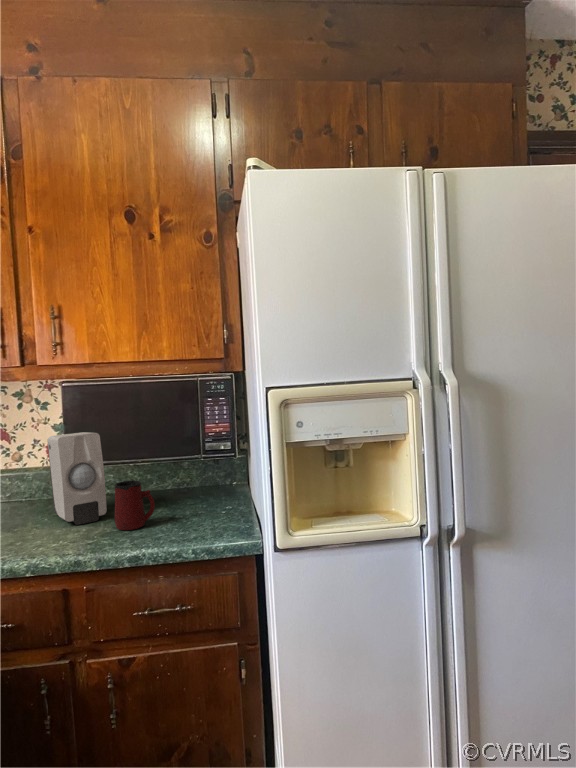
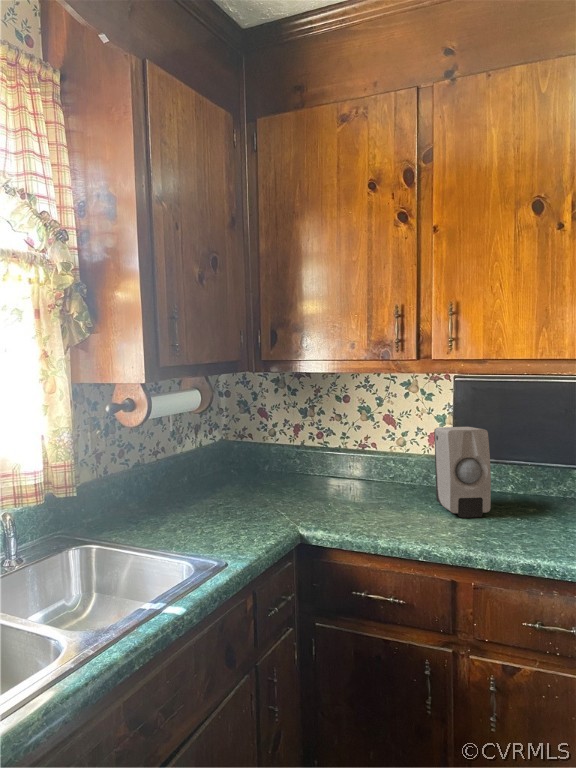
mug: present [115,480,155,530] -> none [501,483,547,535]

